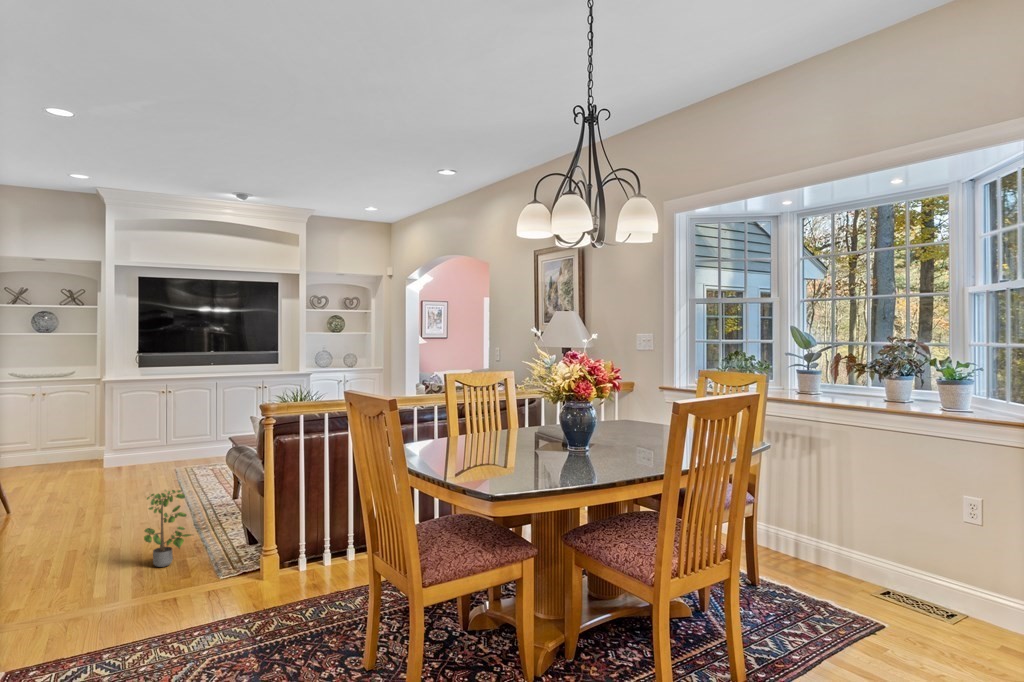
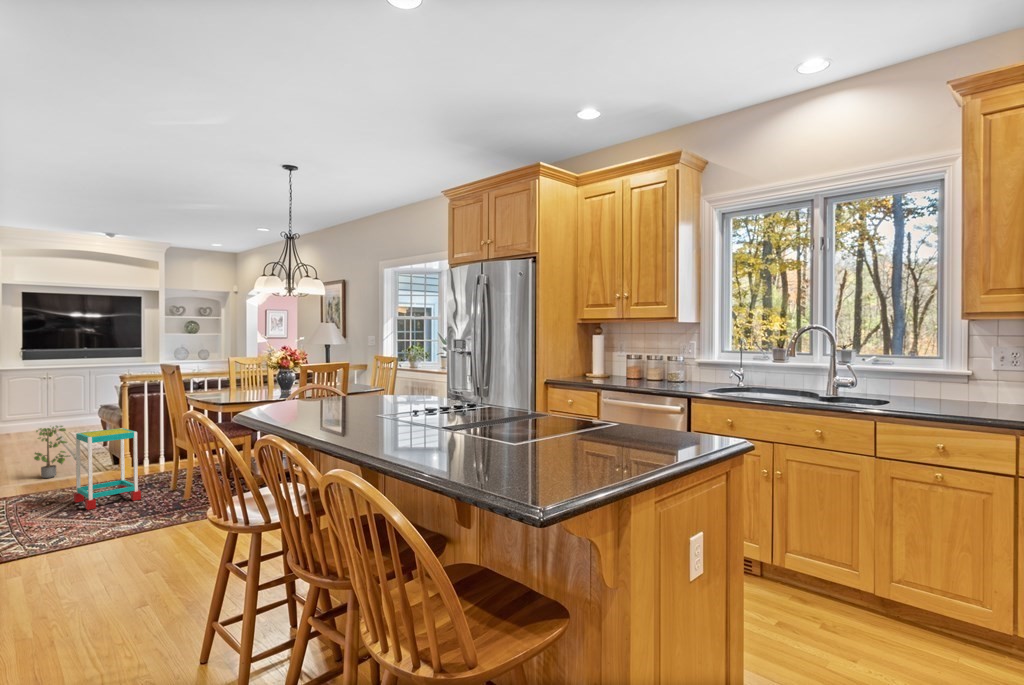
side table: none [192,516,287,661] -> present [73,428,141,510]

